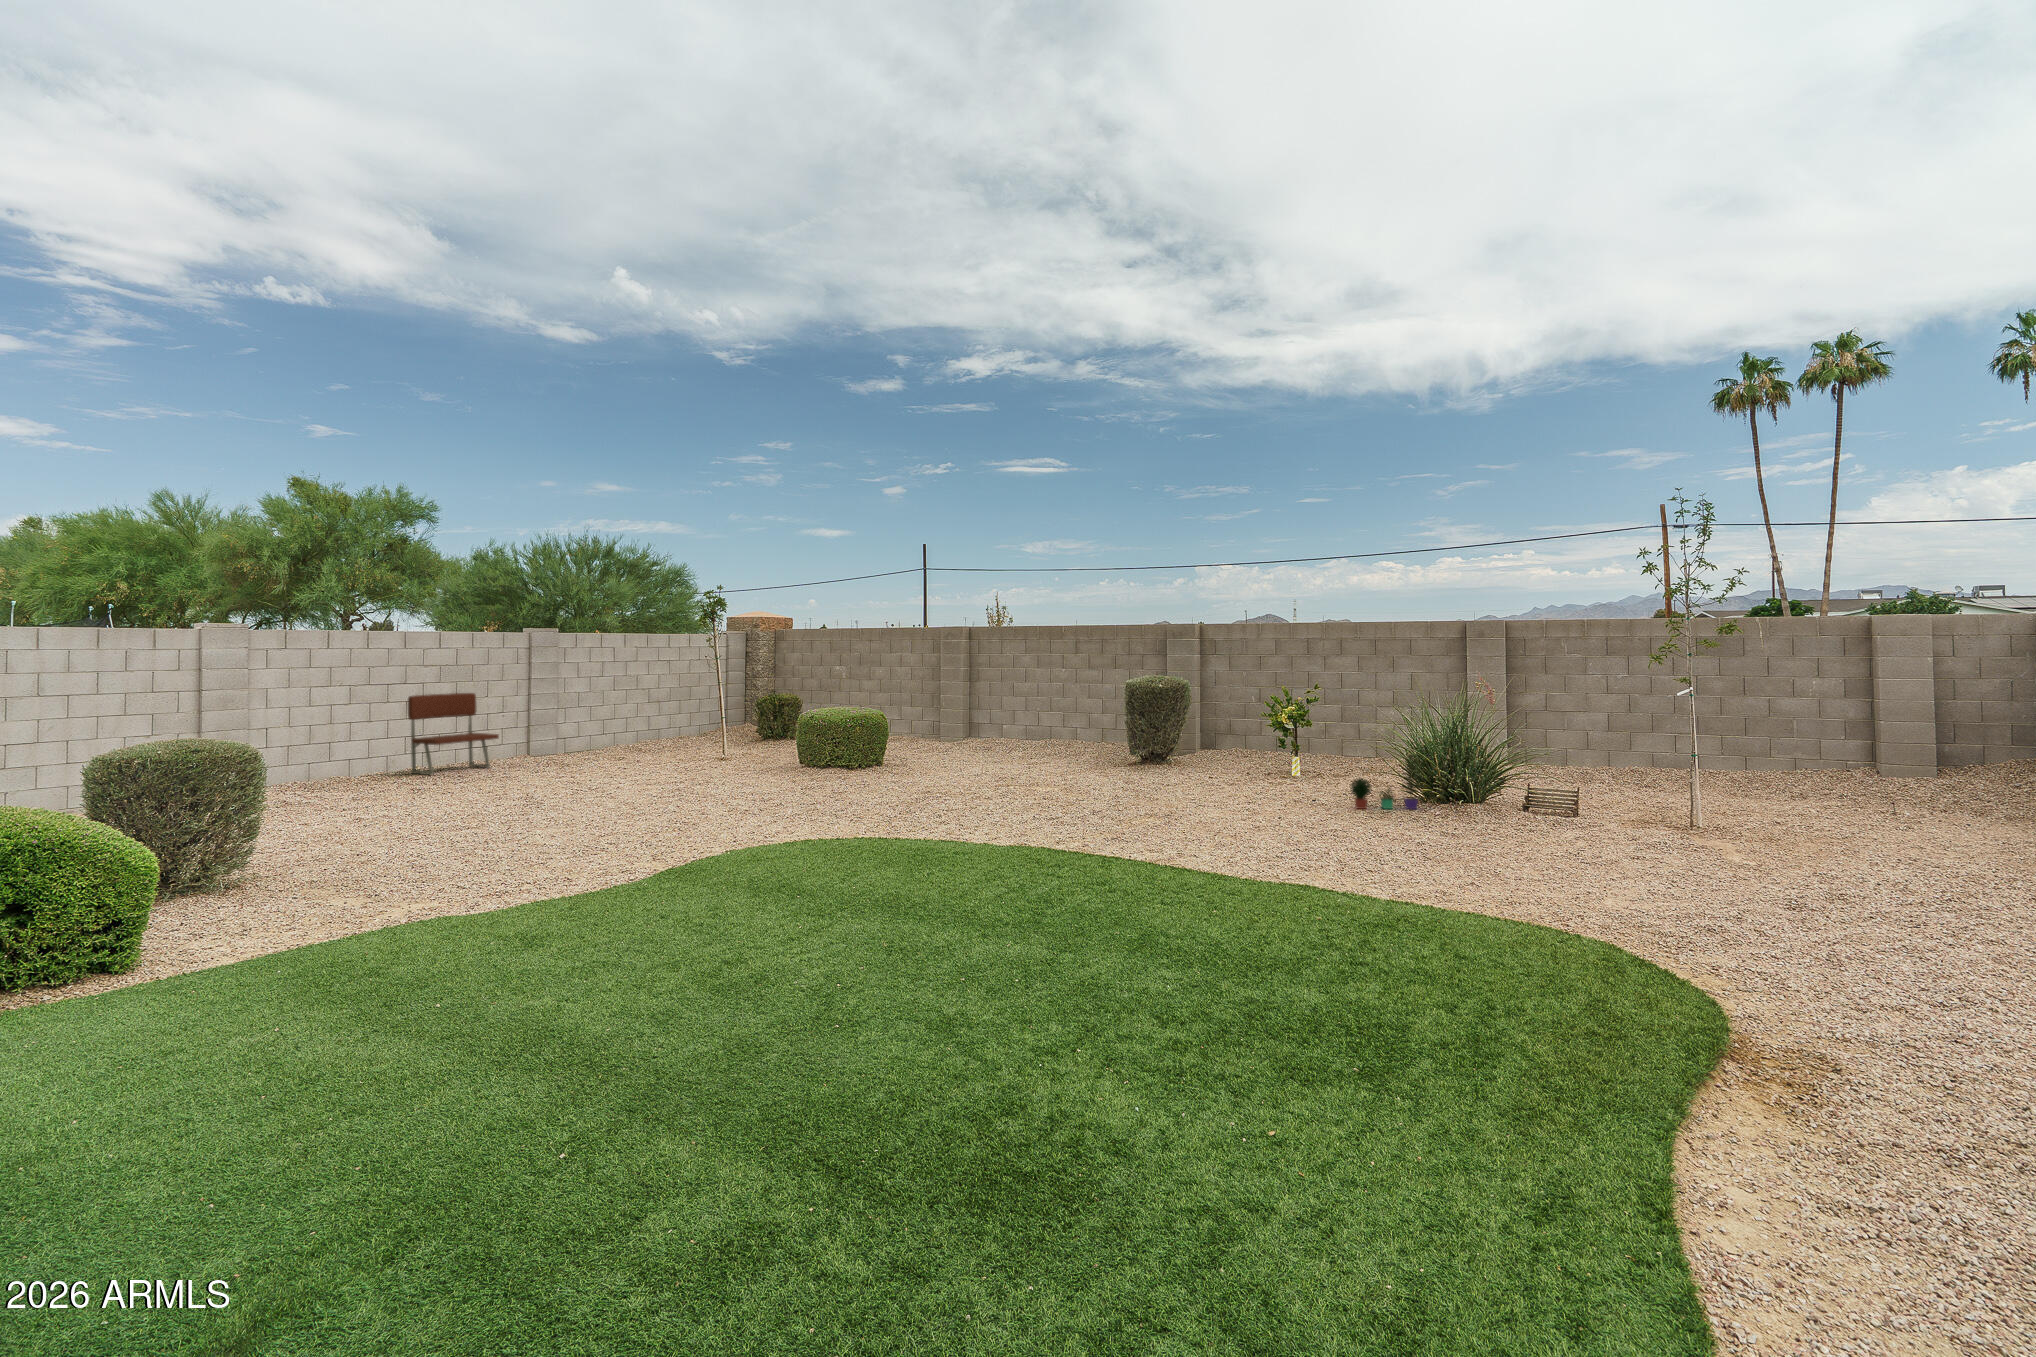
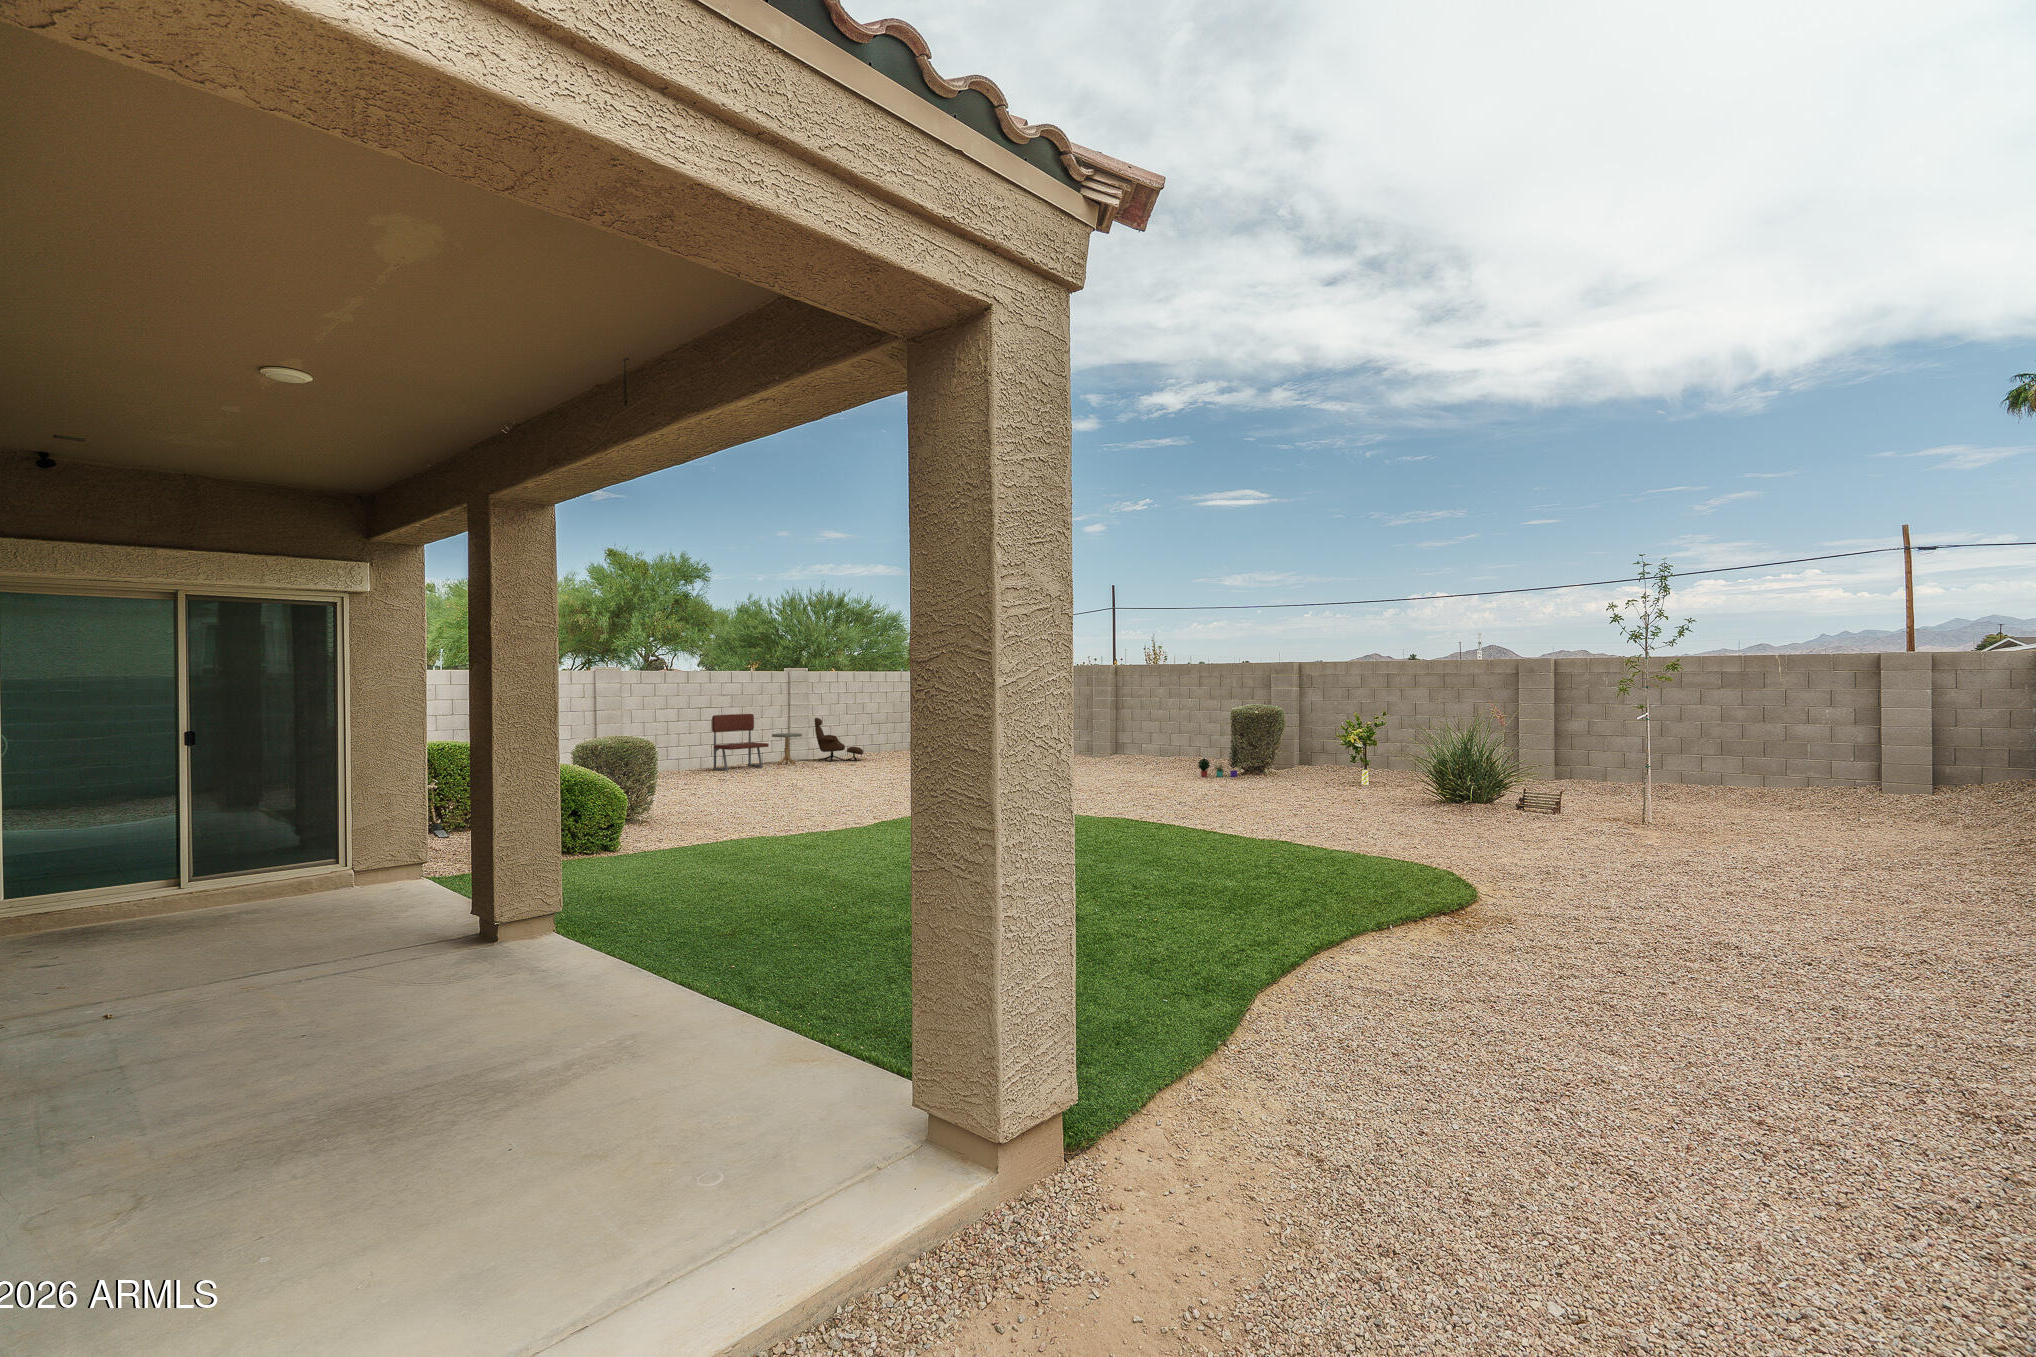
lounge chair: none [570,696,642,757] -> present [815,718,863,762]
side table: none [505,719,551,763] -> present [772,733,802,765]
potted plant: present [1350,755,1421,809] -> present [1198,745,1239,777]

